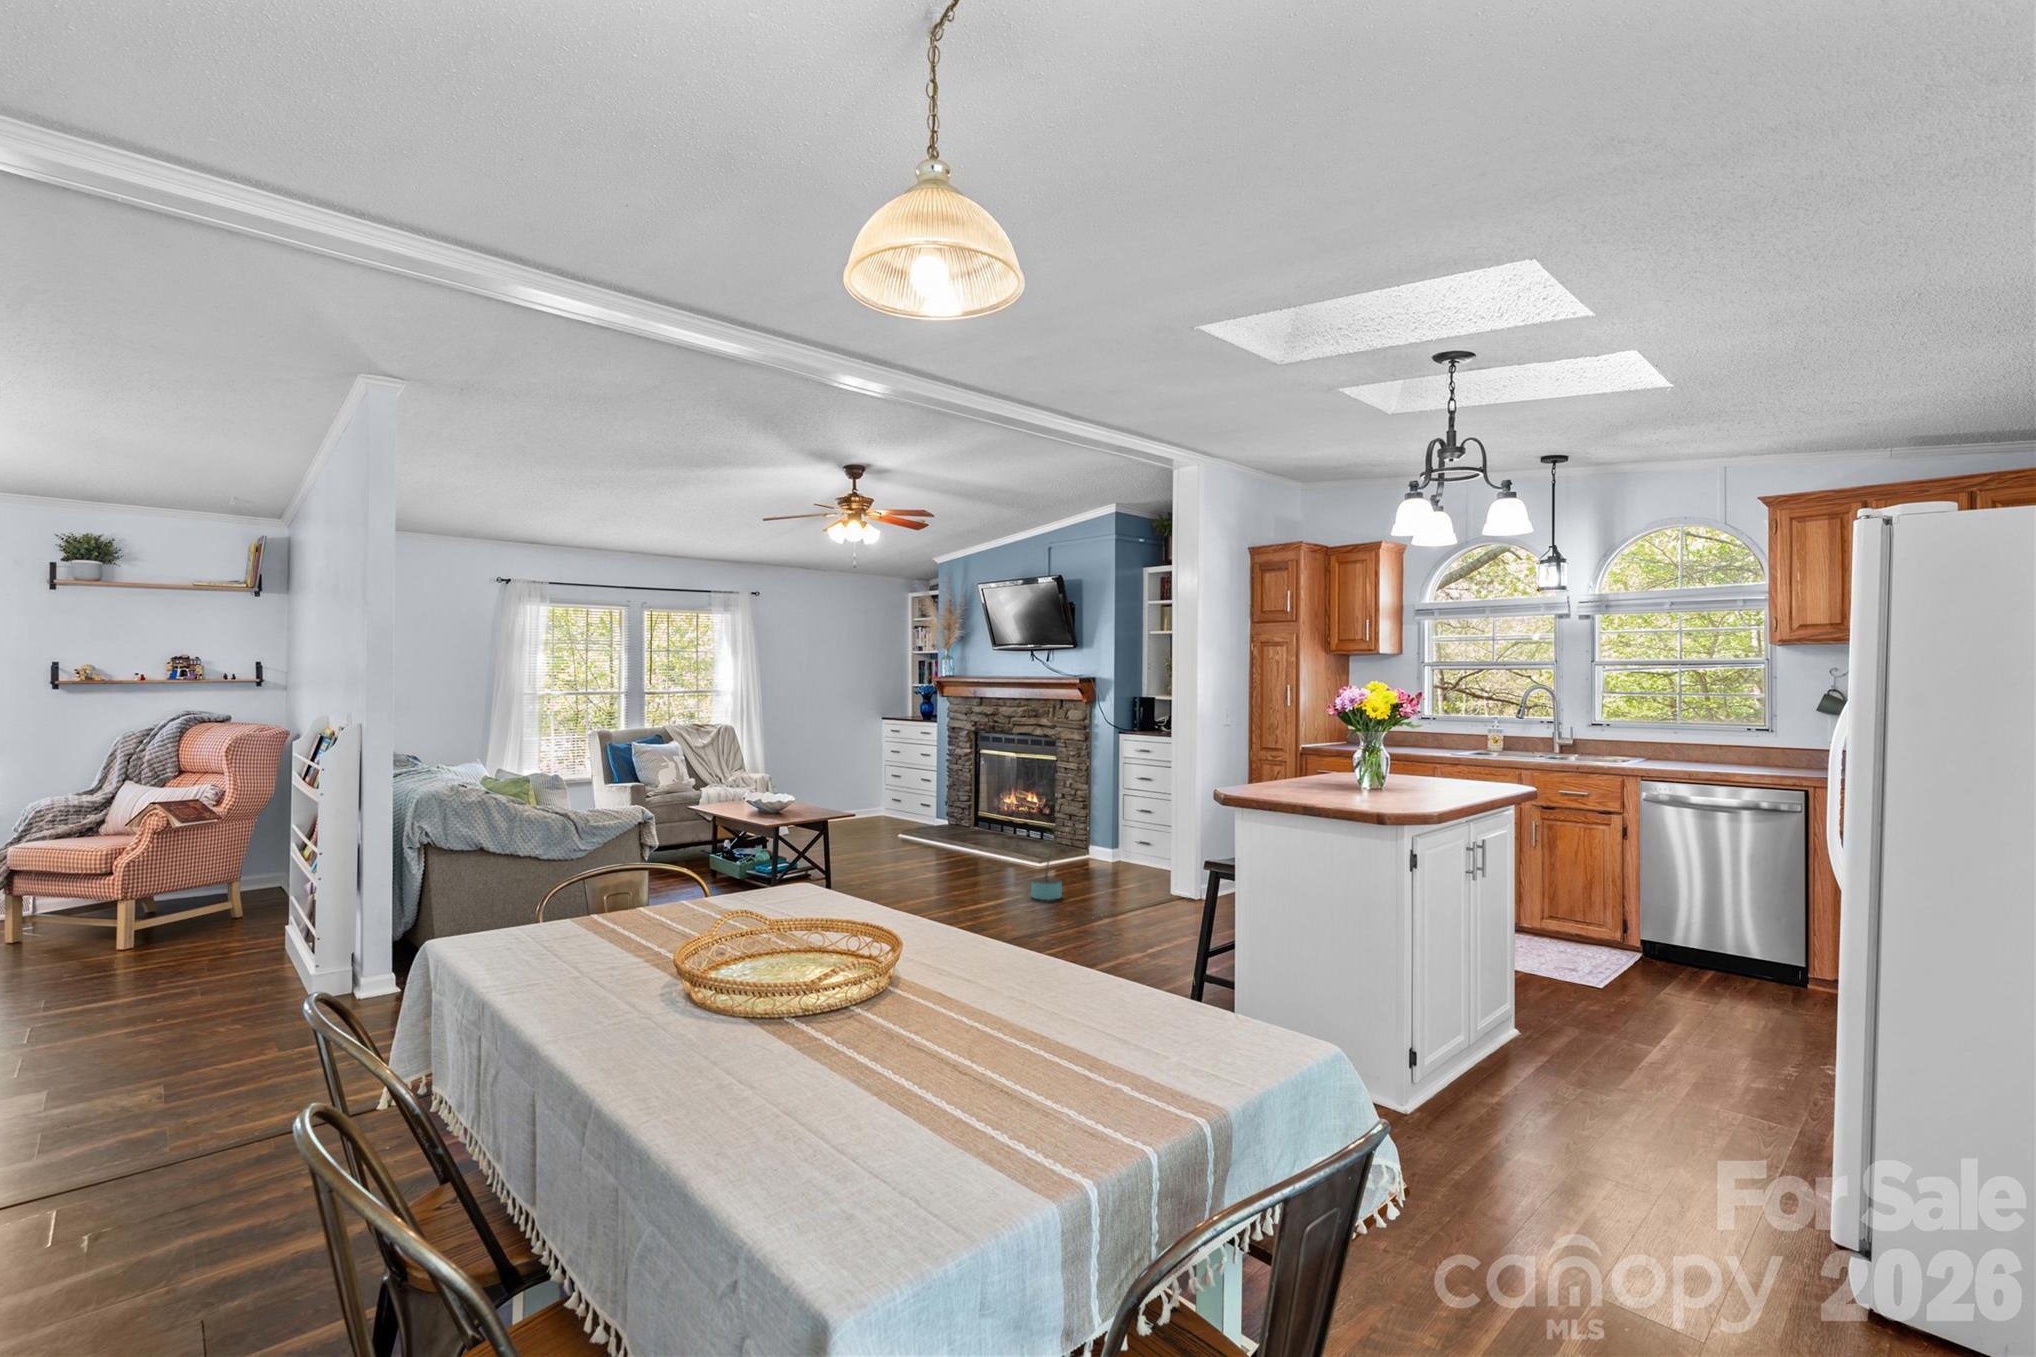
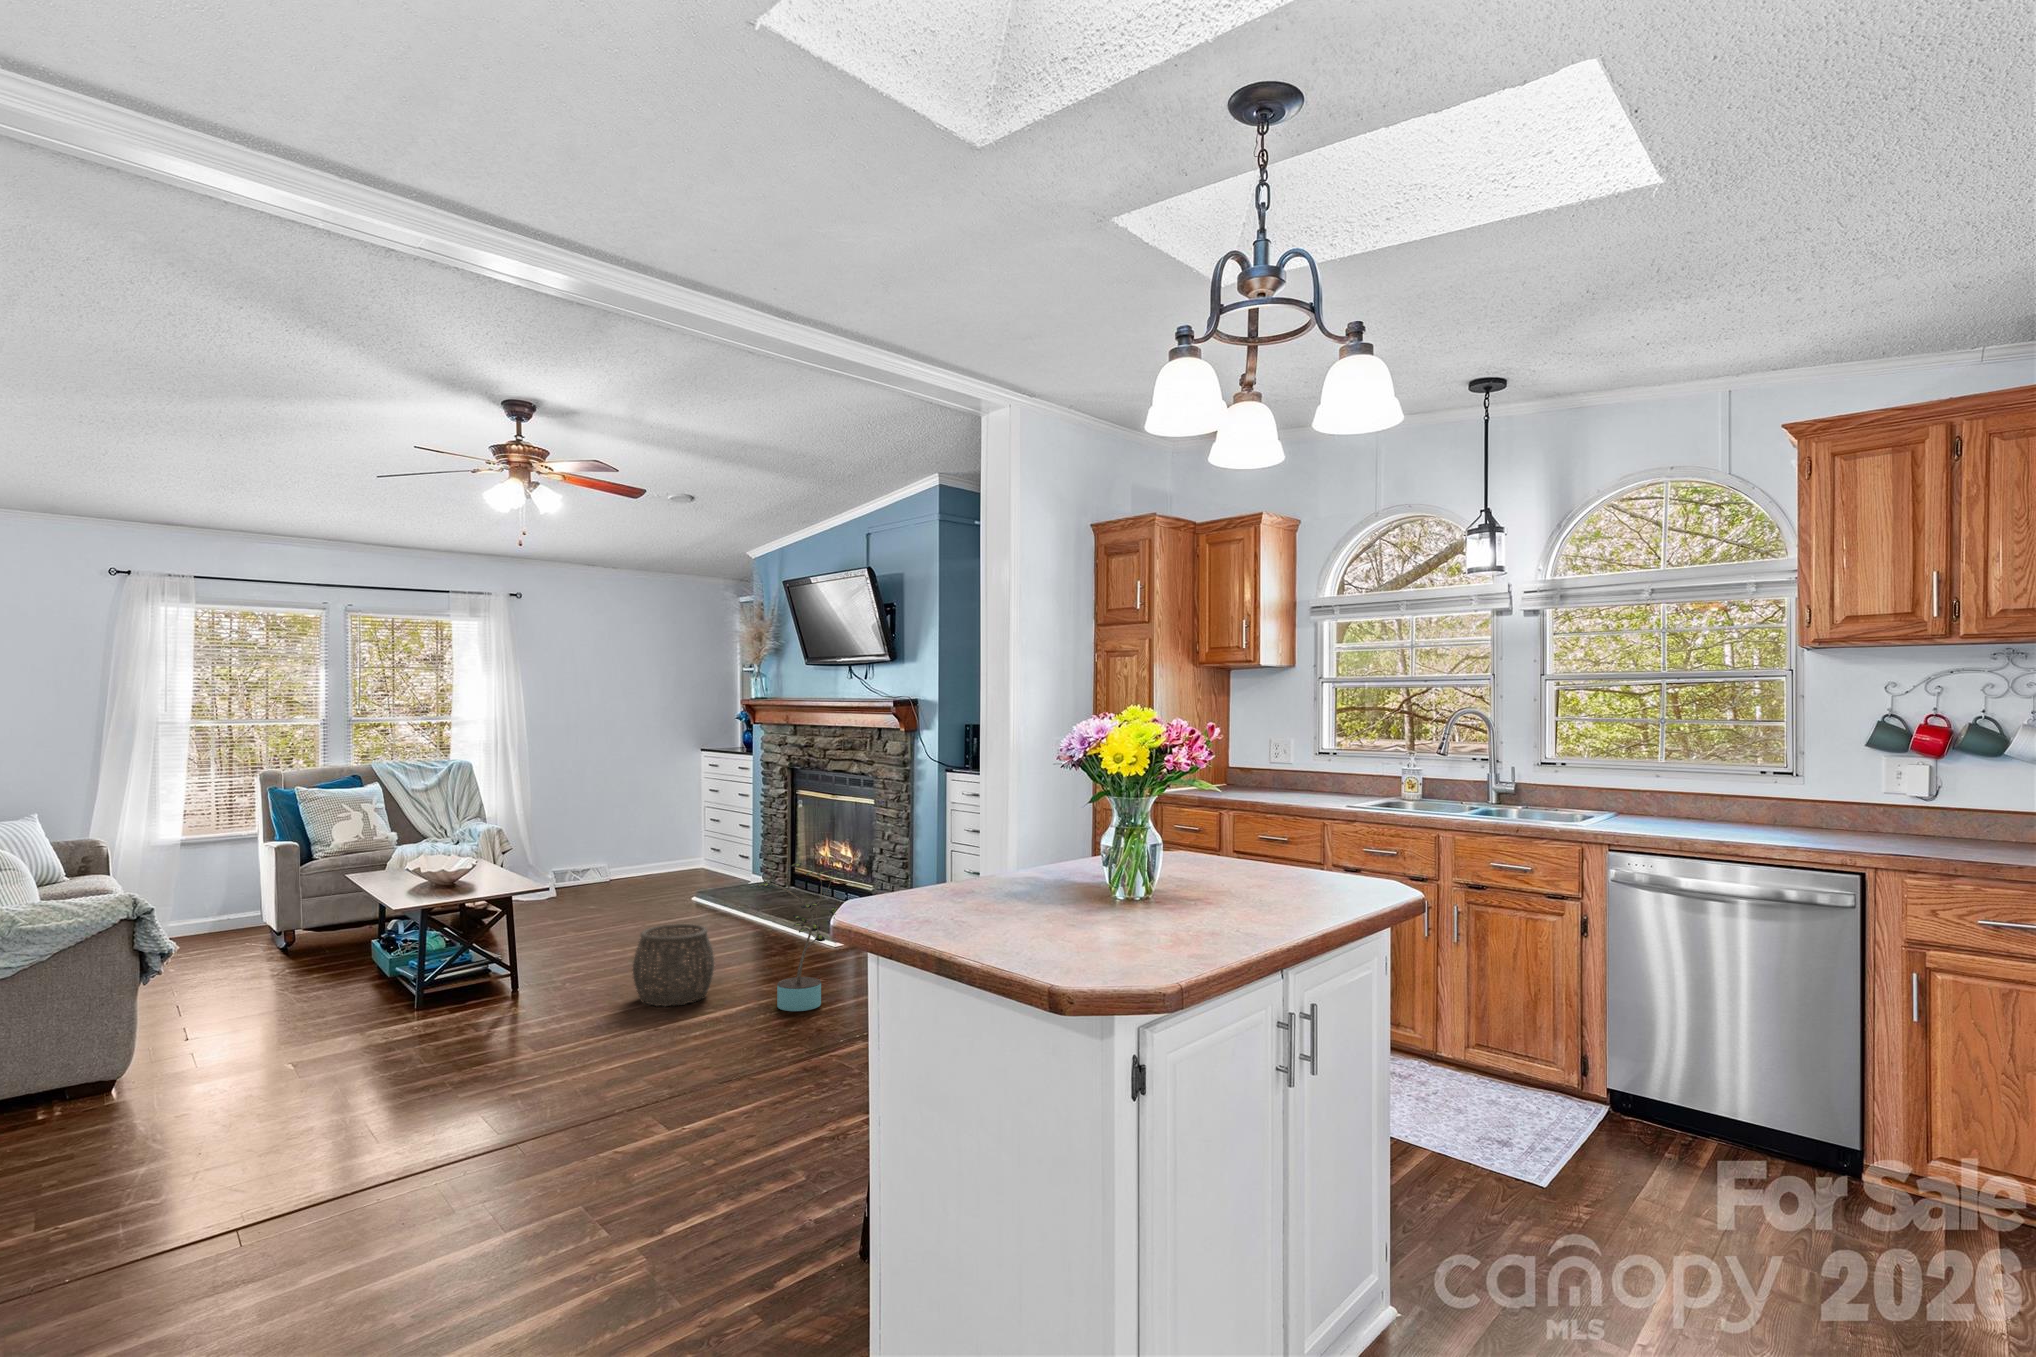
woven basket: none [924,840,982,896] -> present [633,924,714,1006]

